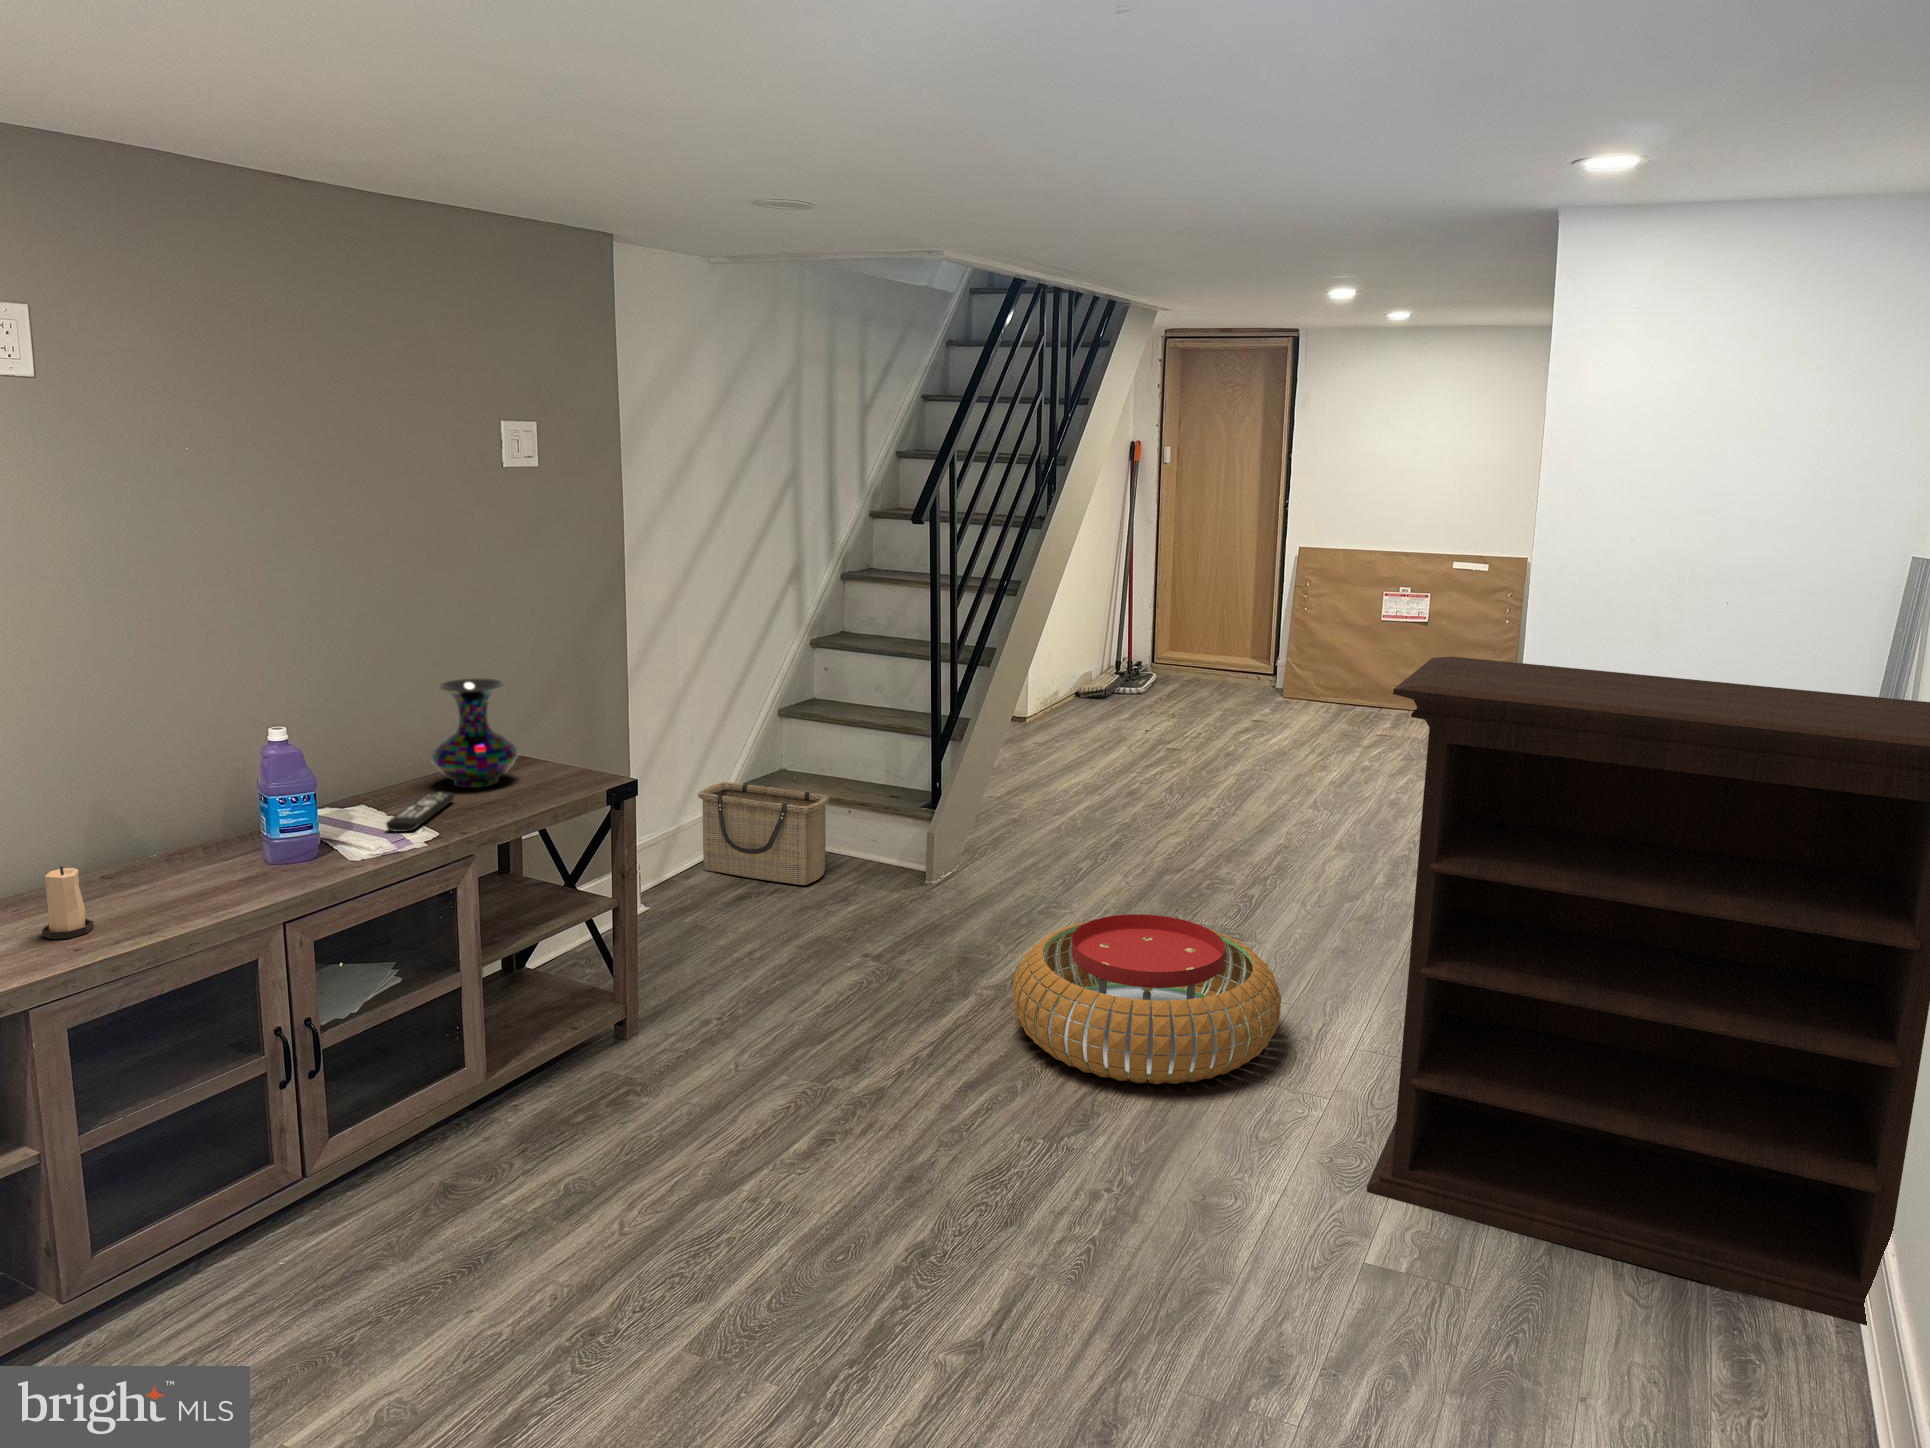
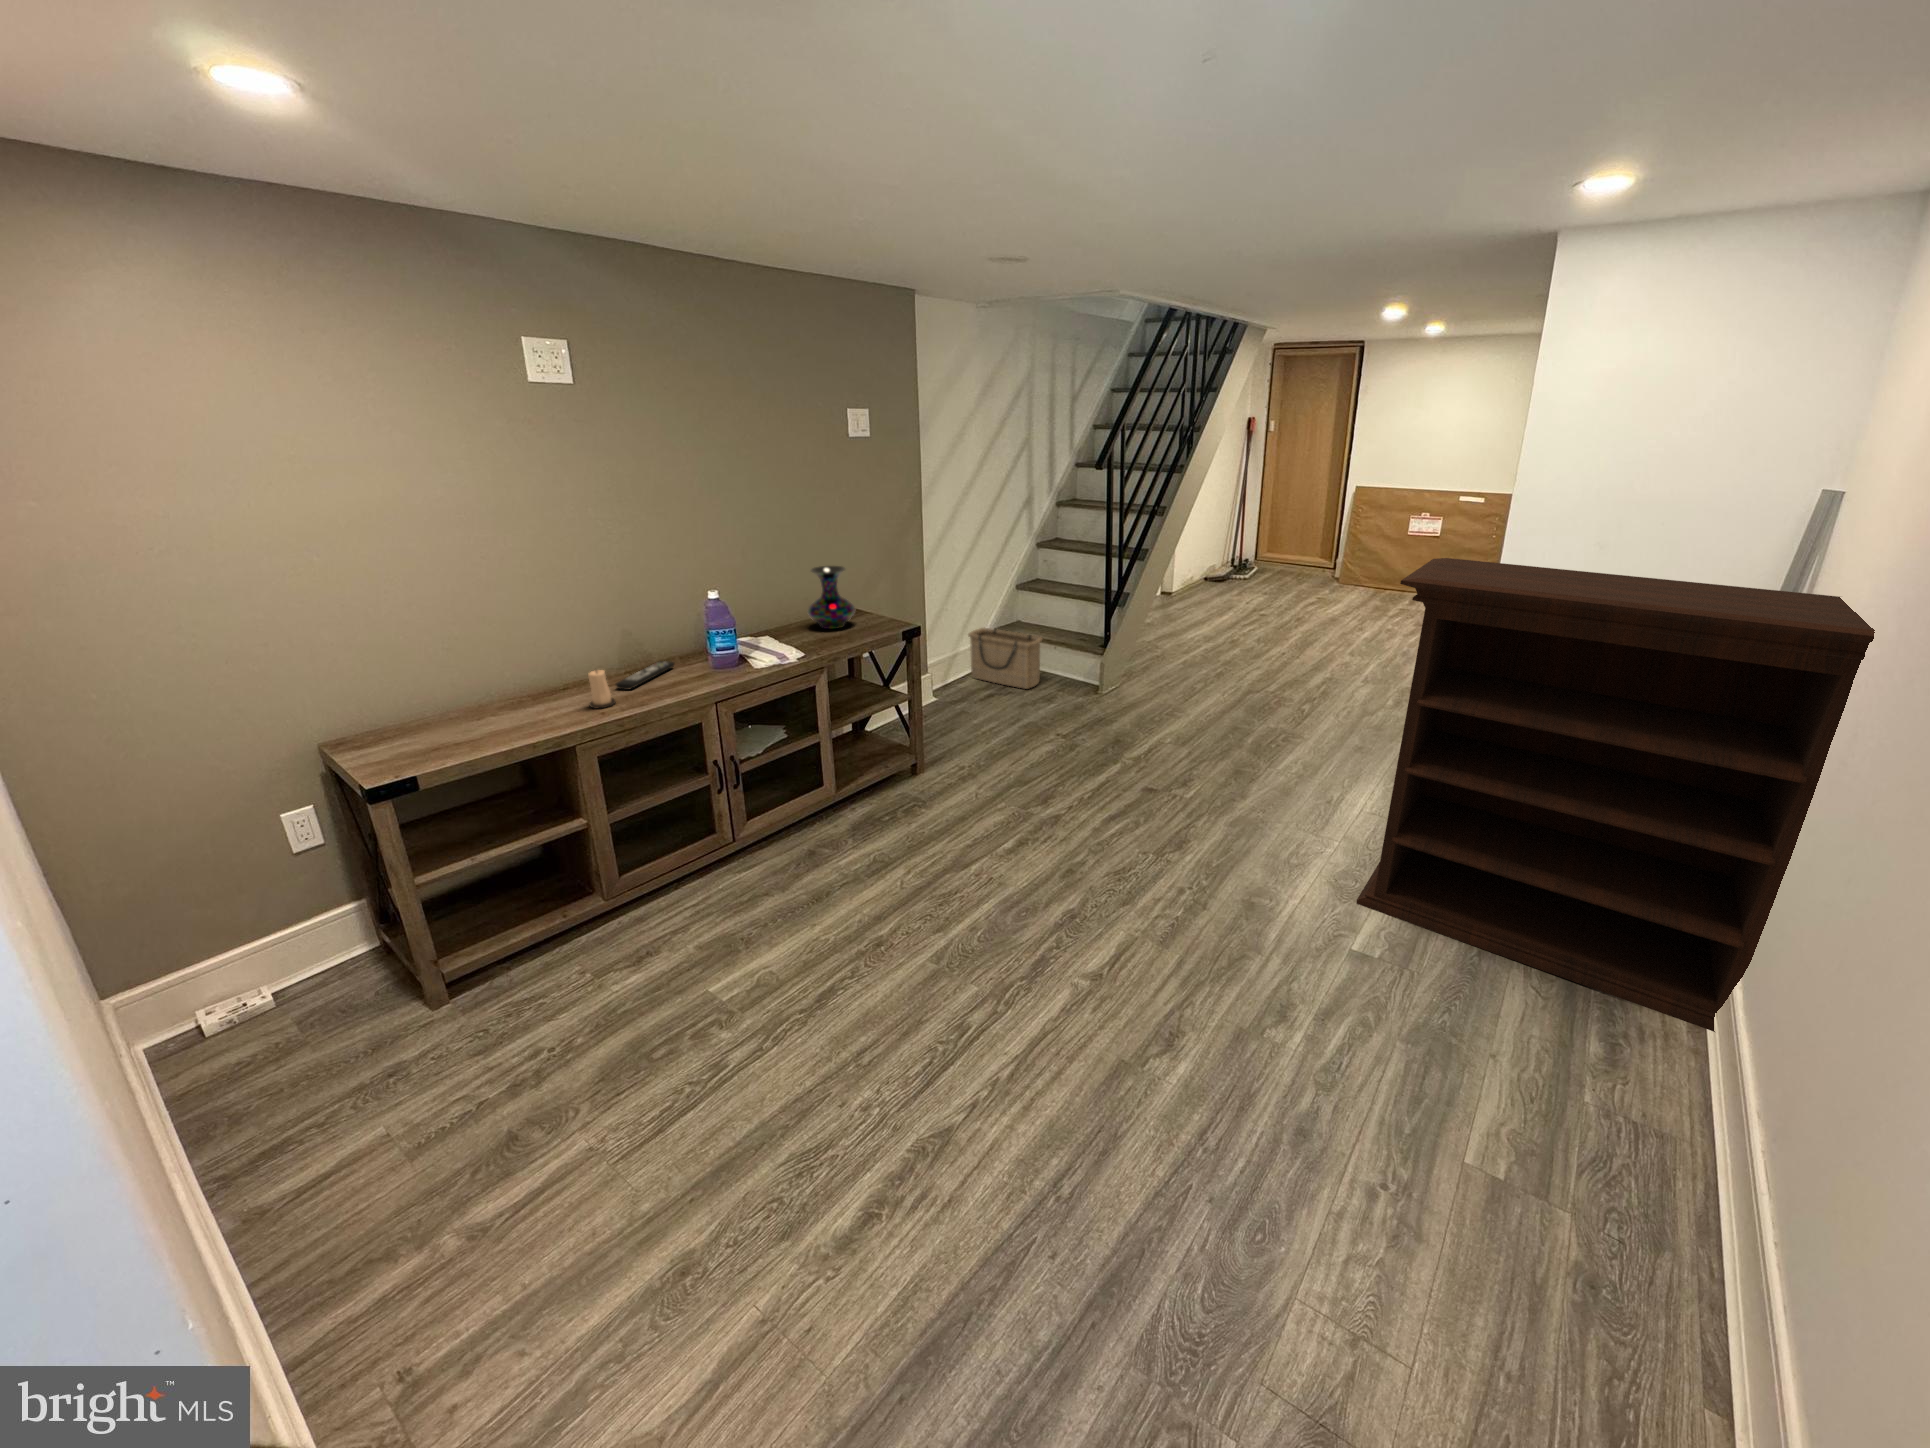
remote control: present [386,792,455,832] -> present [616,661,674,690]
pouf: present [1013,914,1281,1084] -> none [1140,719,1311,824]

